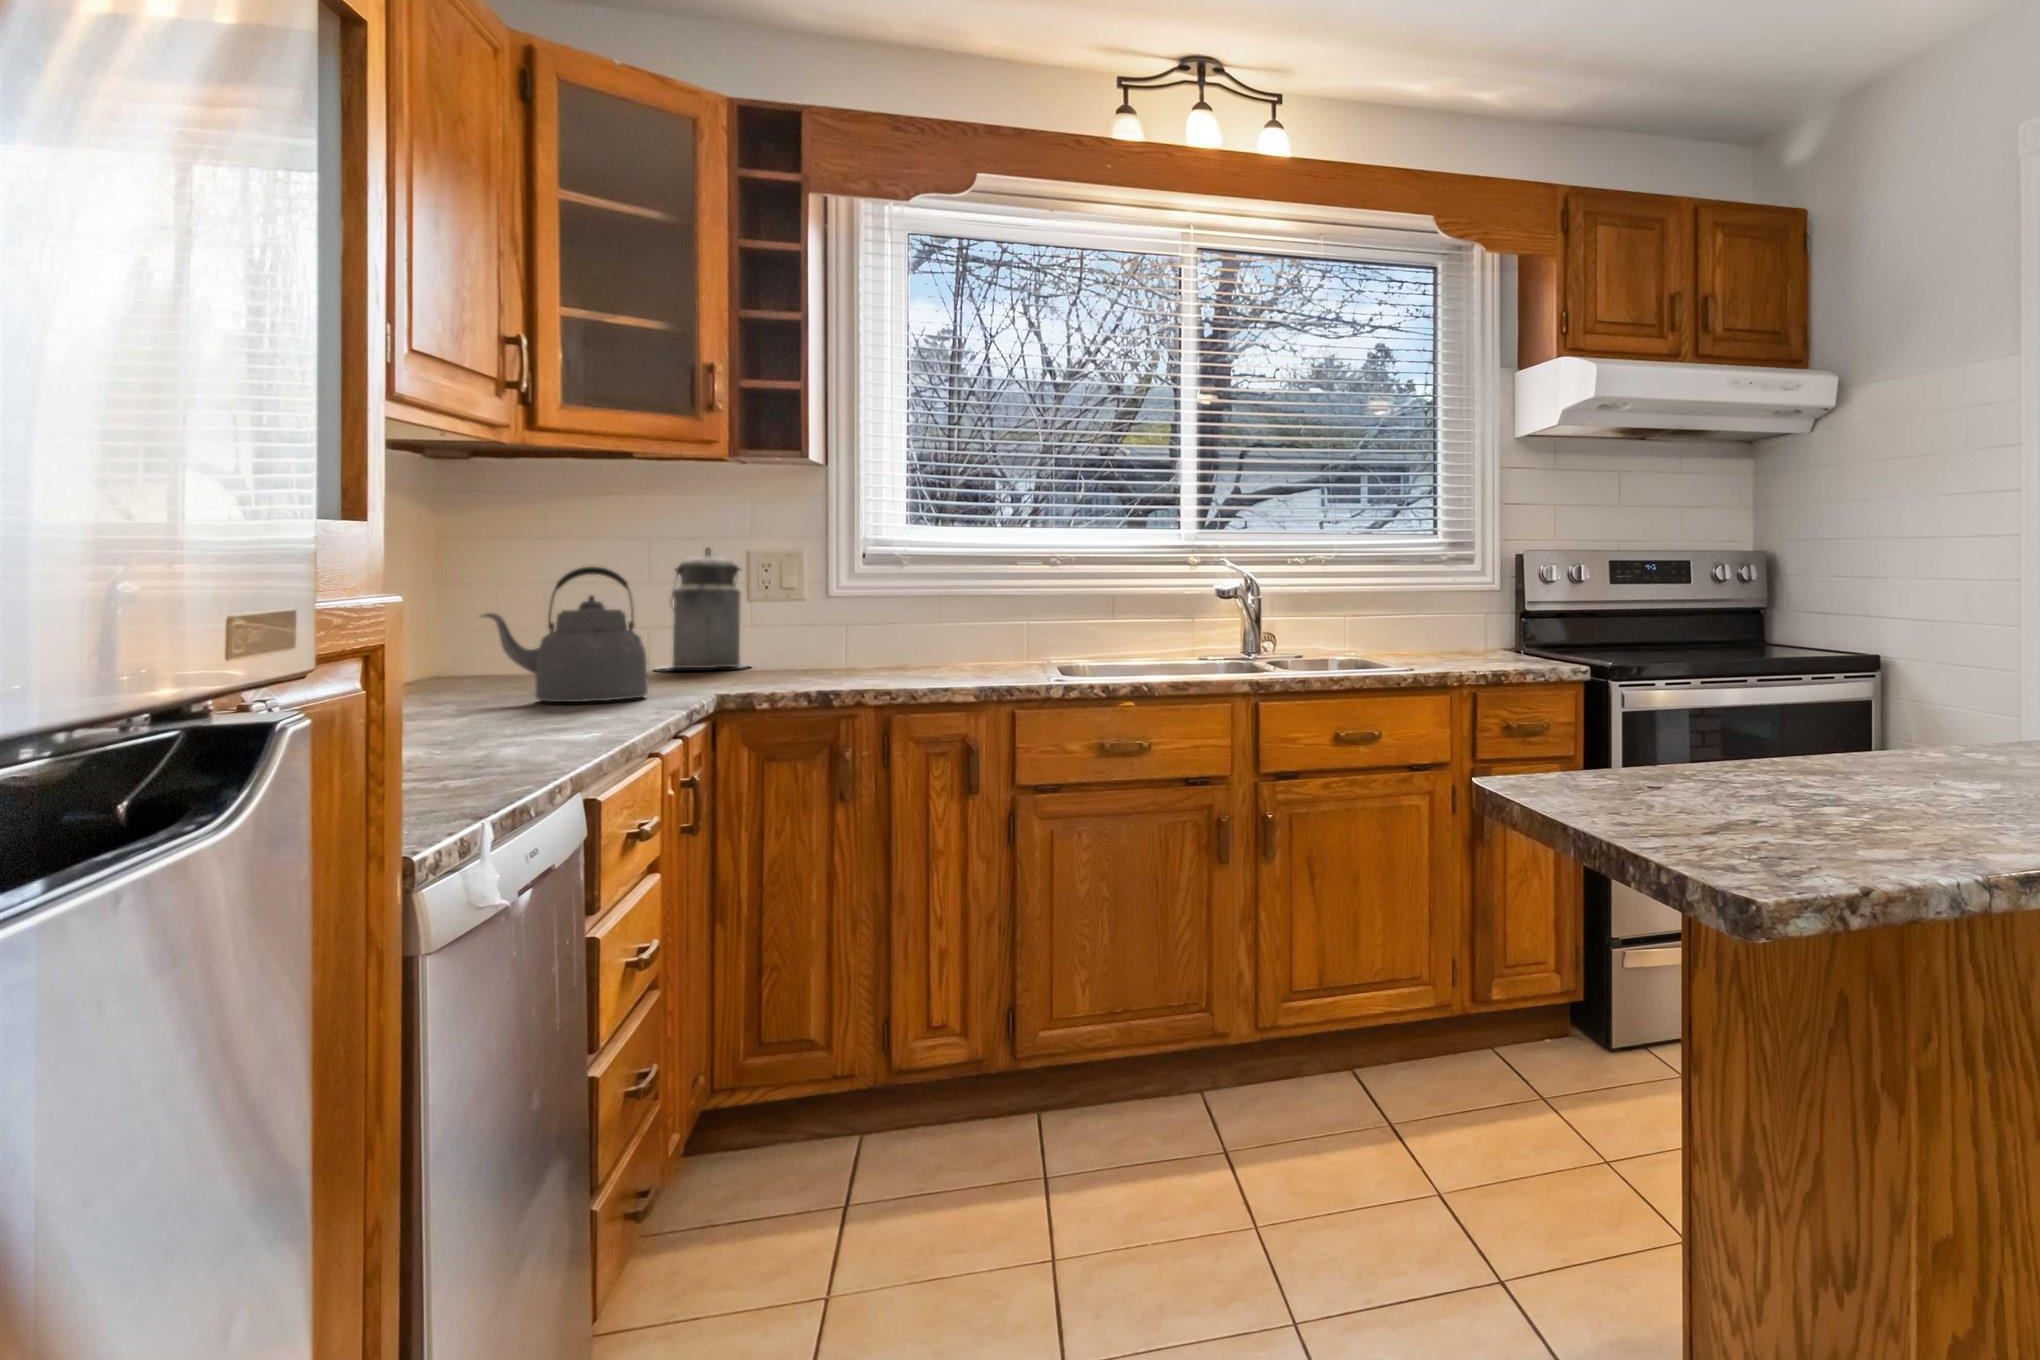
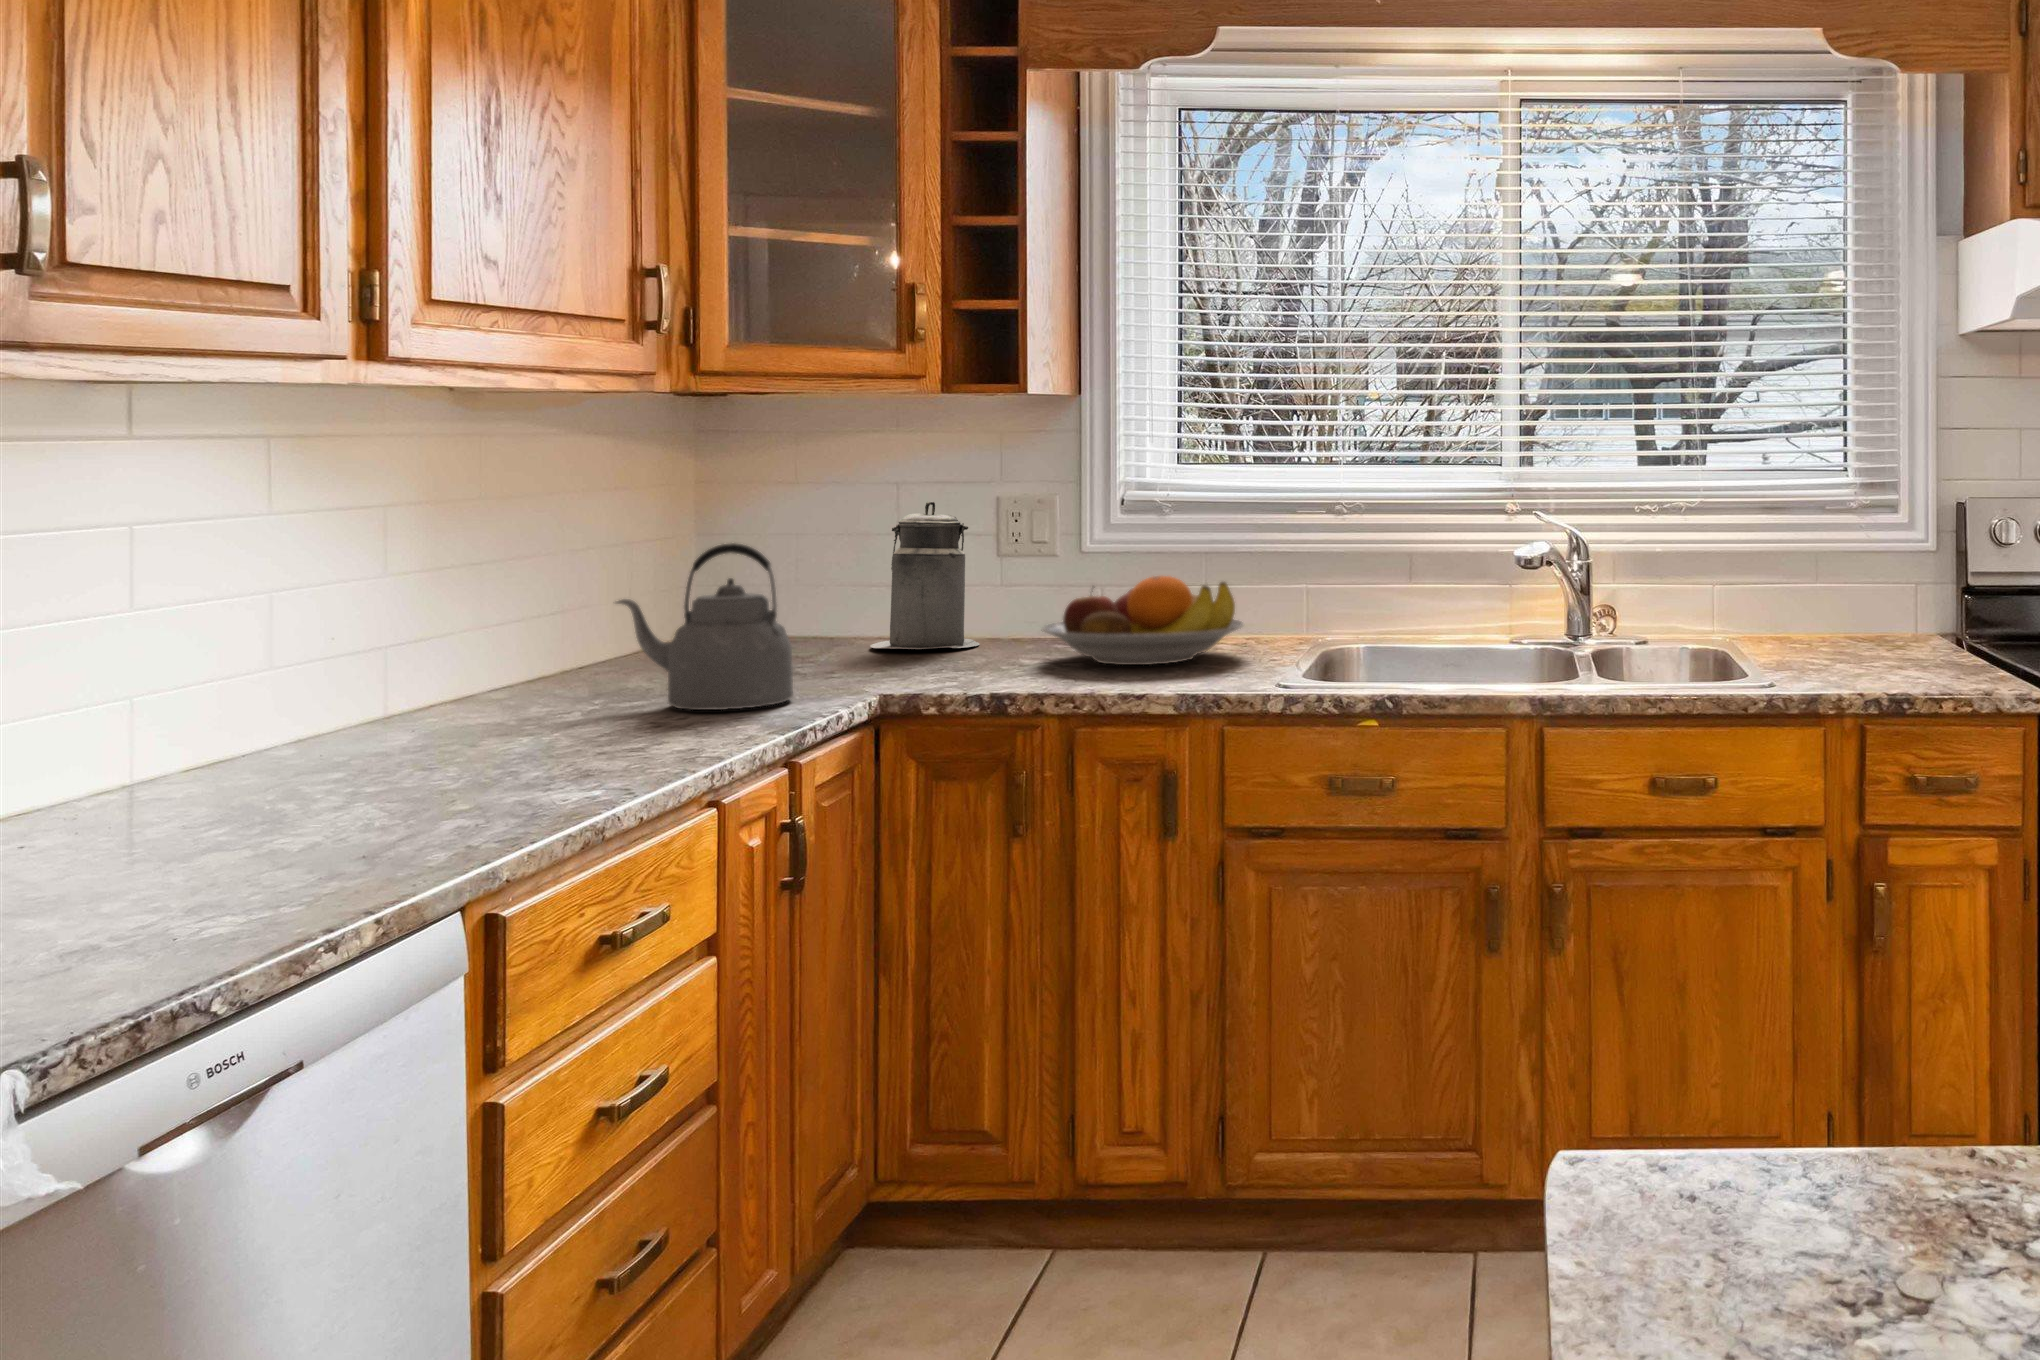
fruit bowl: none [829,603,1000,672] -> present [1042,576,1244,665]

